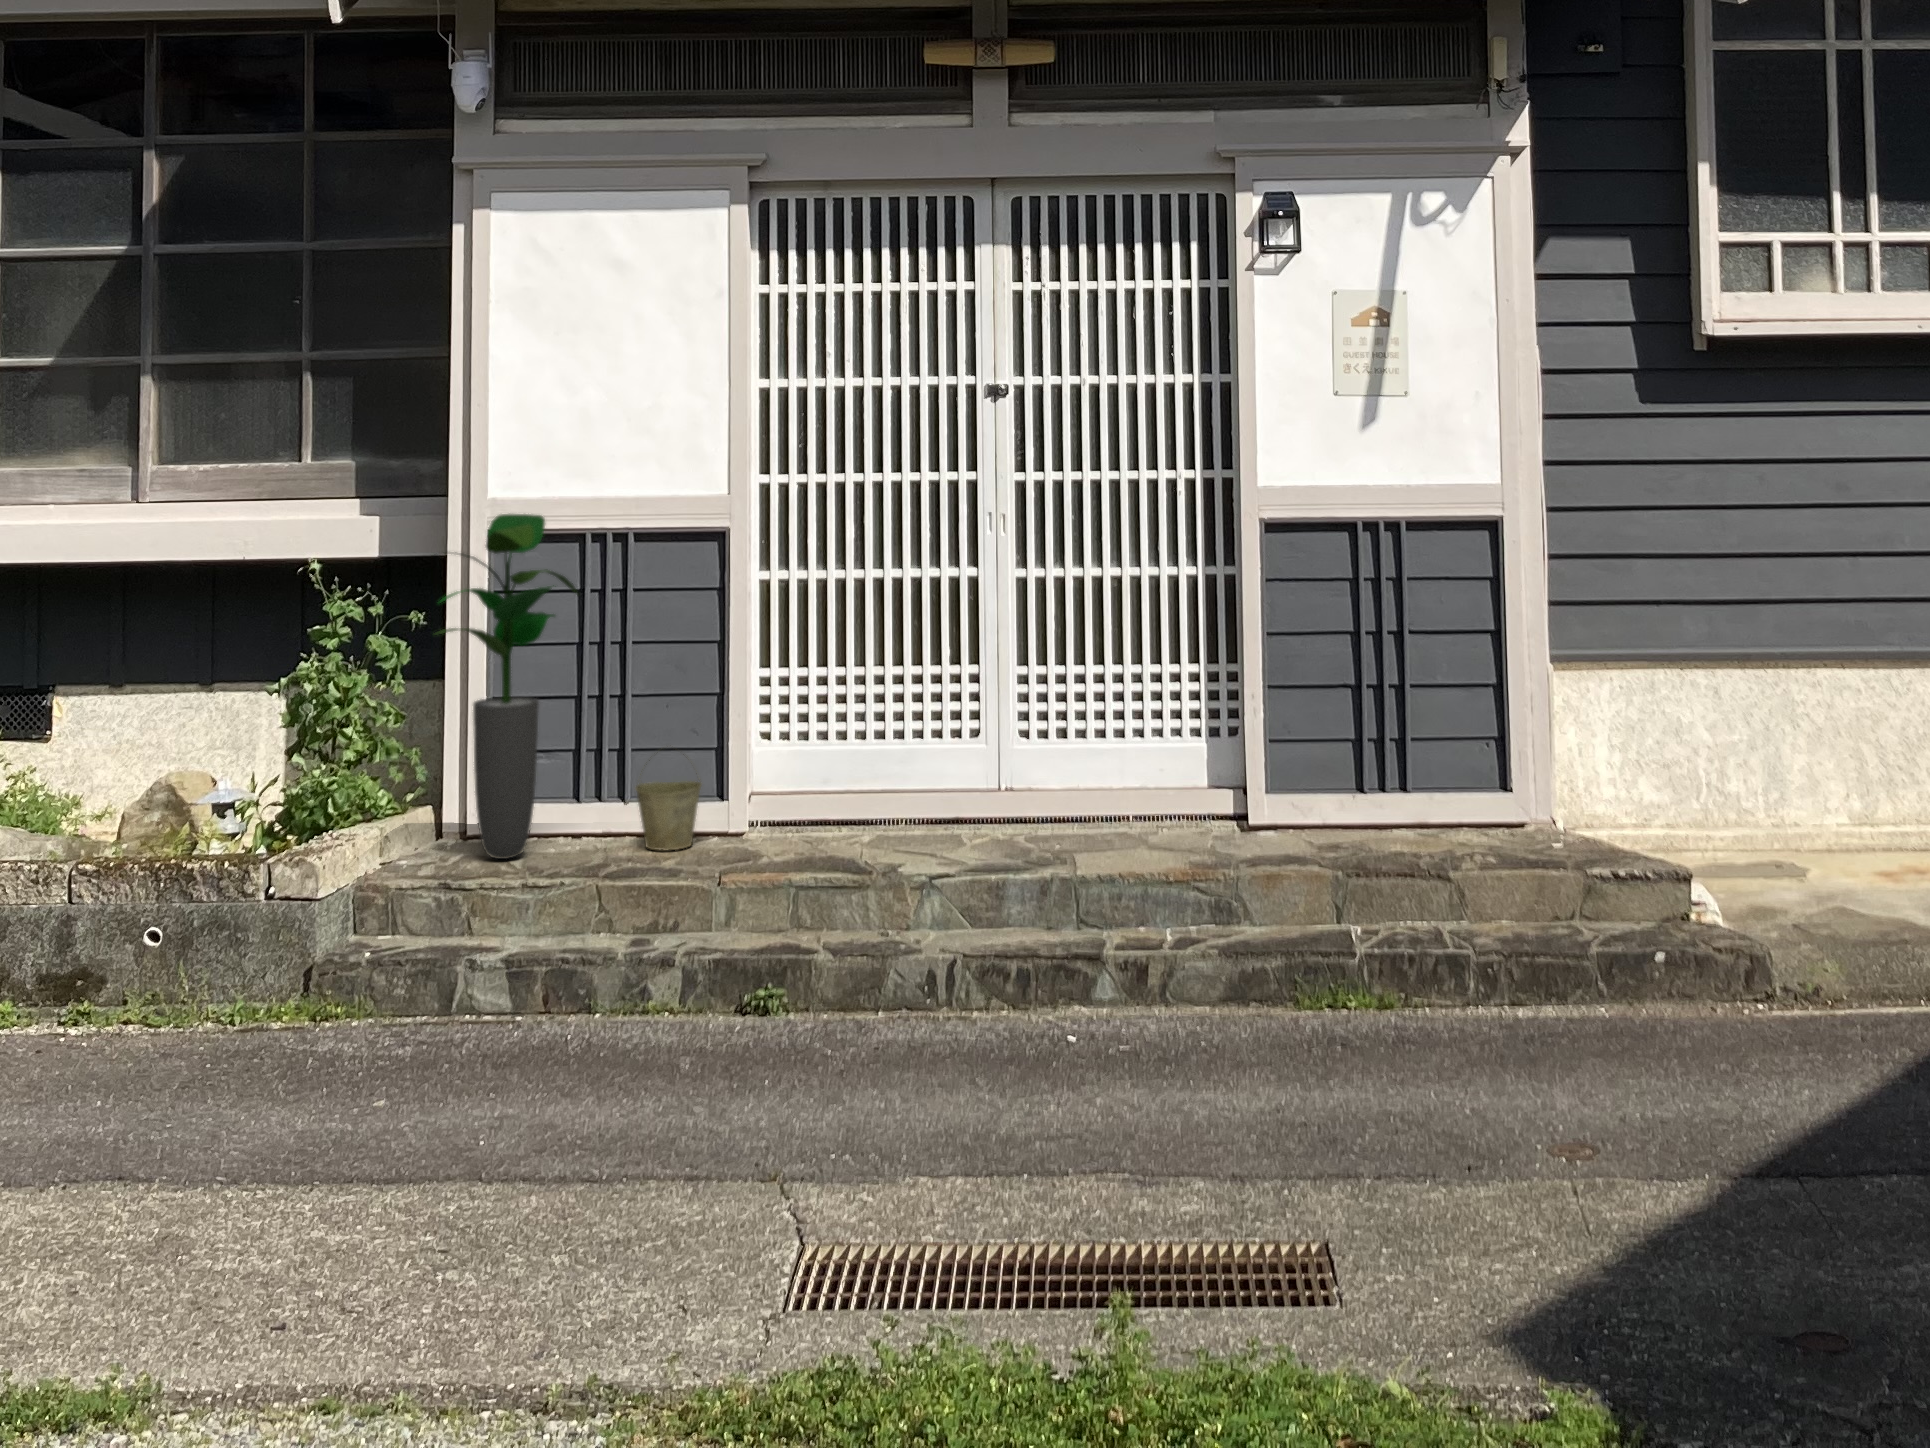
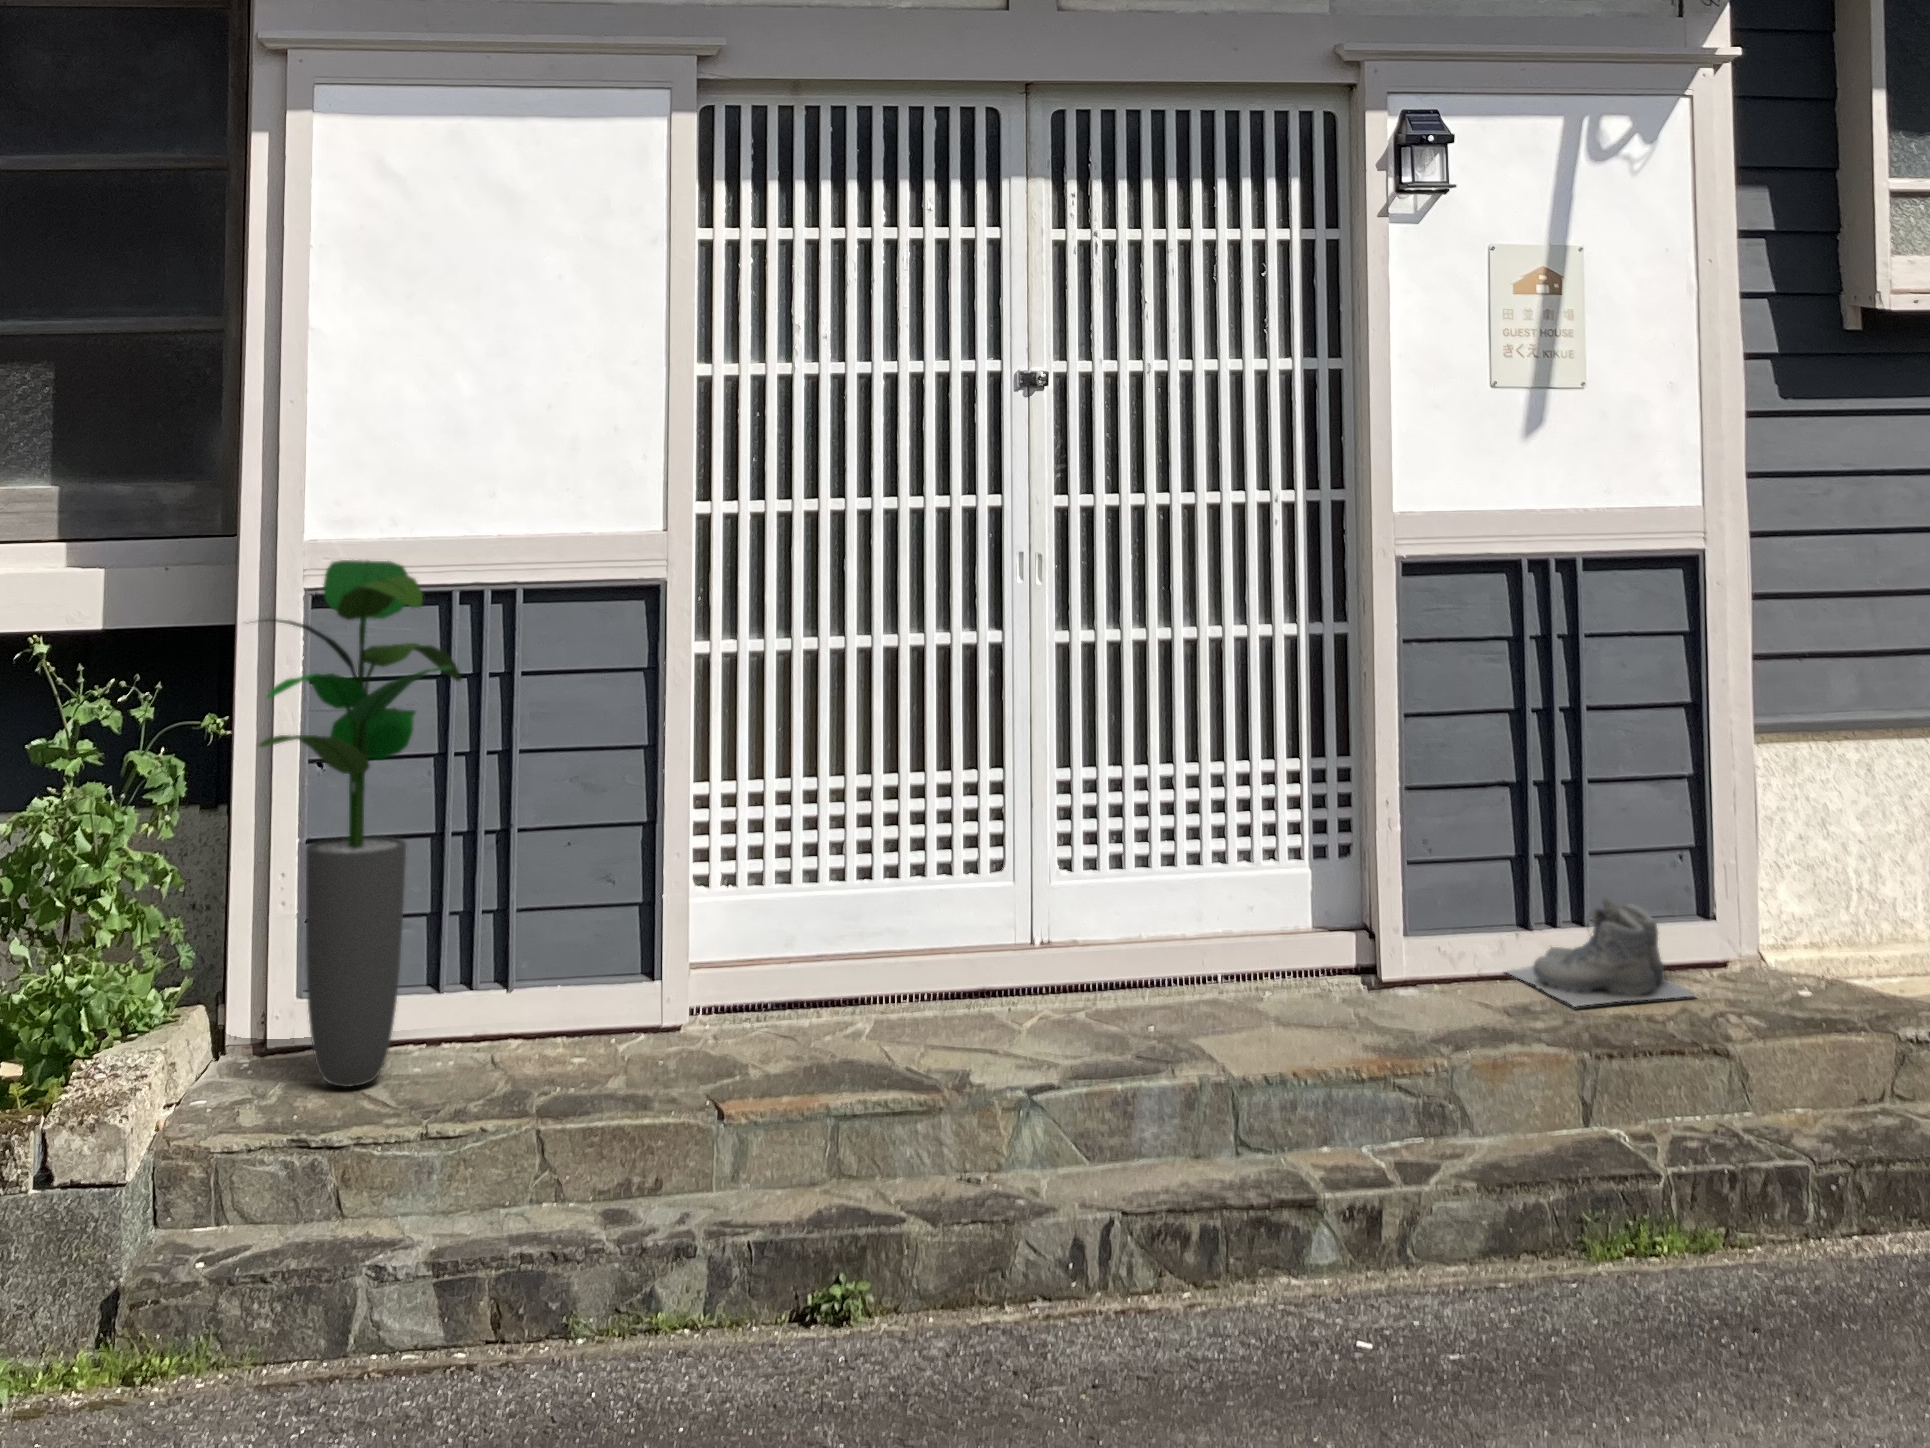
bucket: present [635,760,701,850] -> none [540,900,639,1059]
boots: none [1340,773,1458,850] -> present [1506,897,1693,1006]

